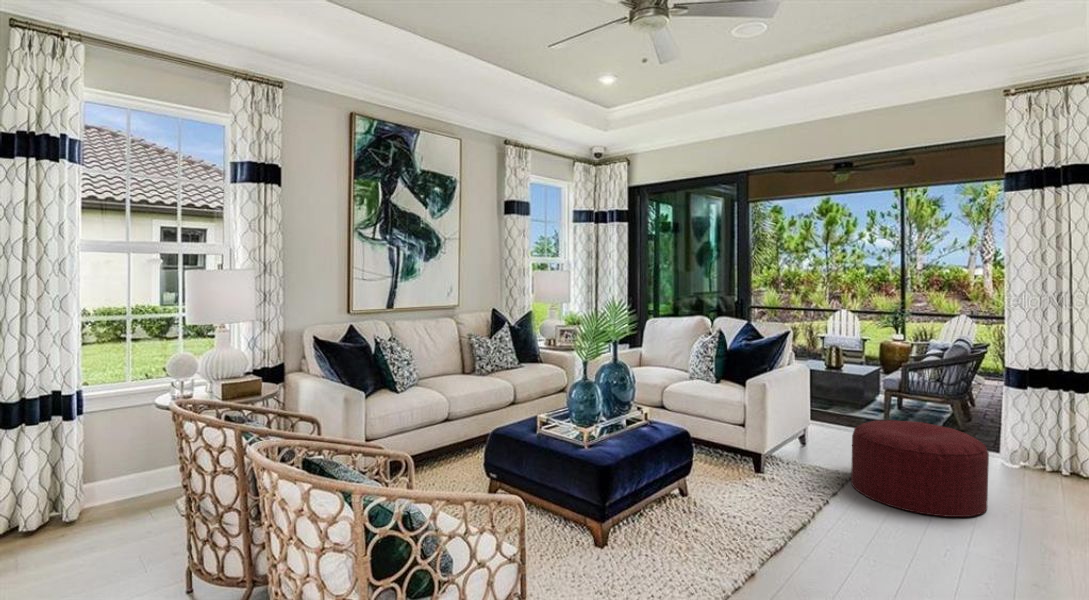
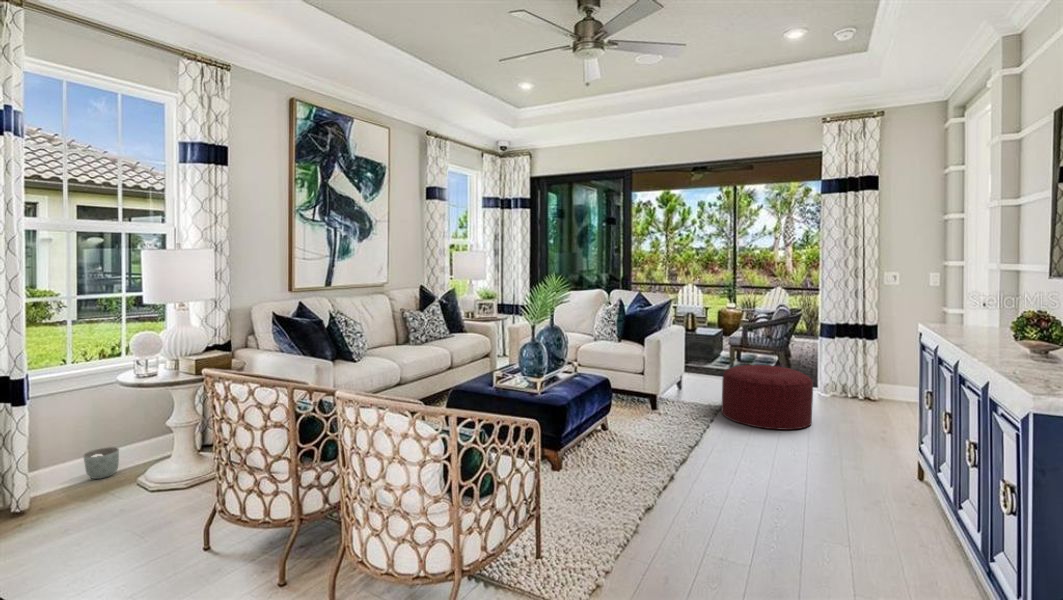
planter: none [122,471,157,502] -> present [84,447,119,479]

